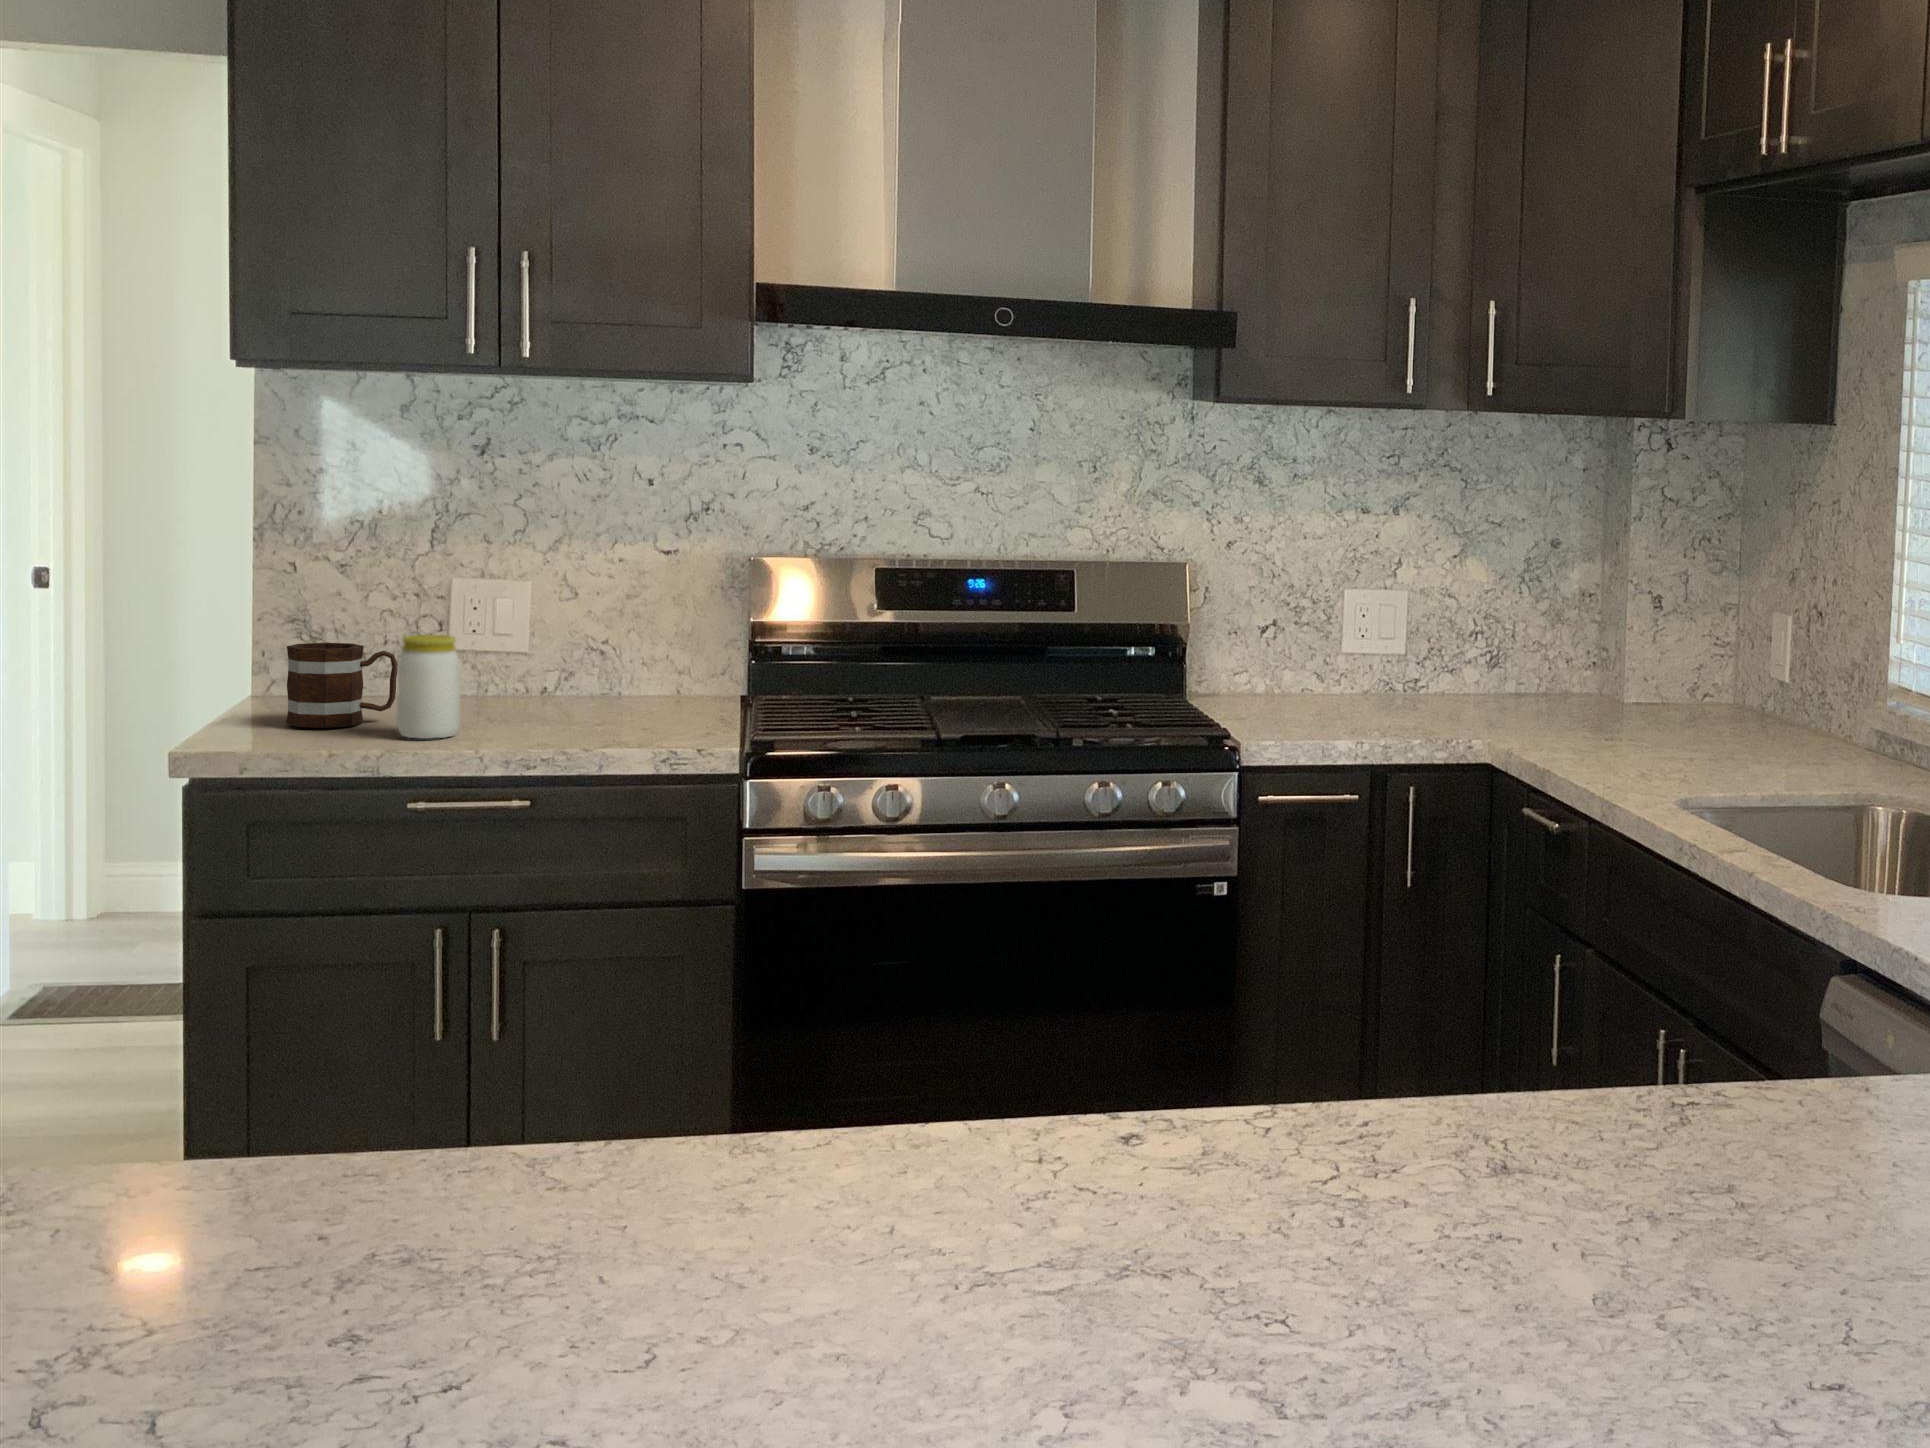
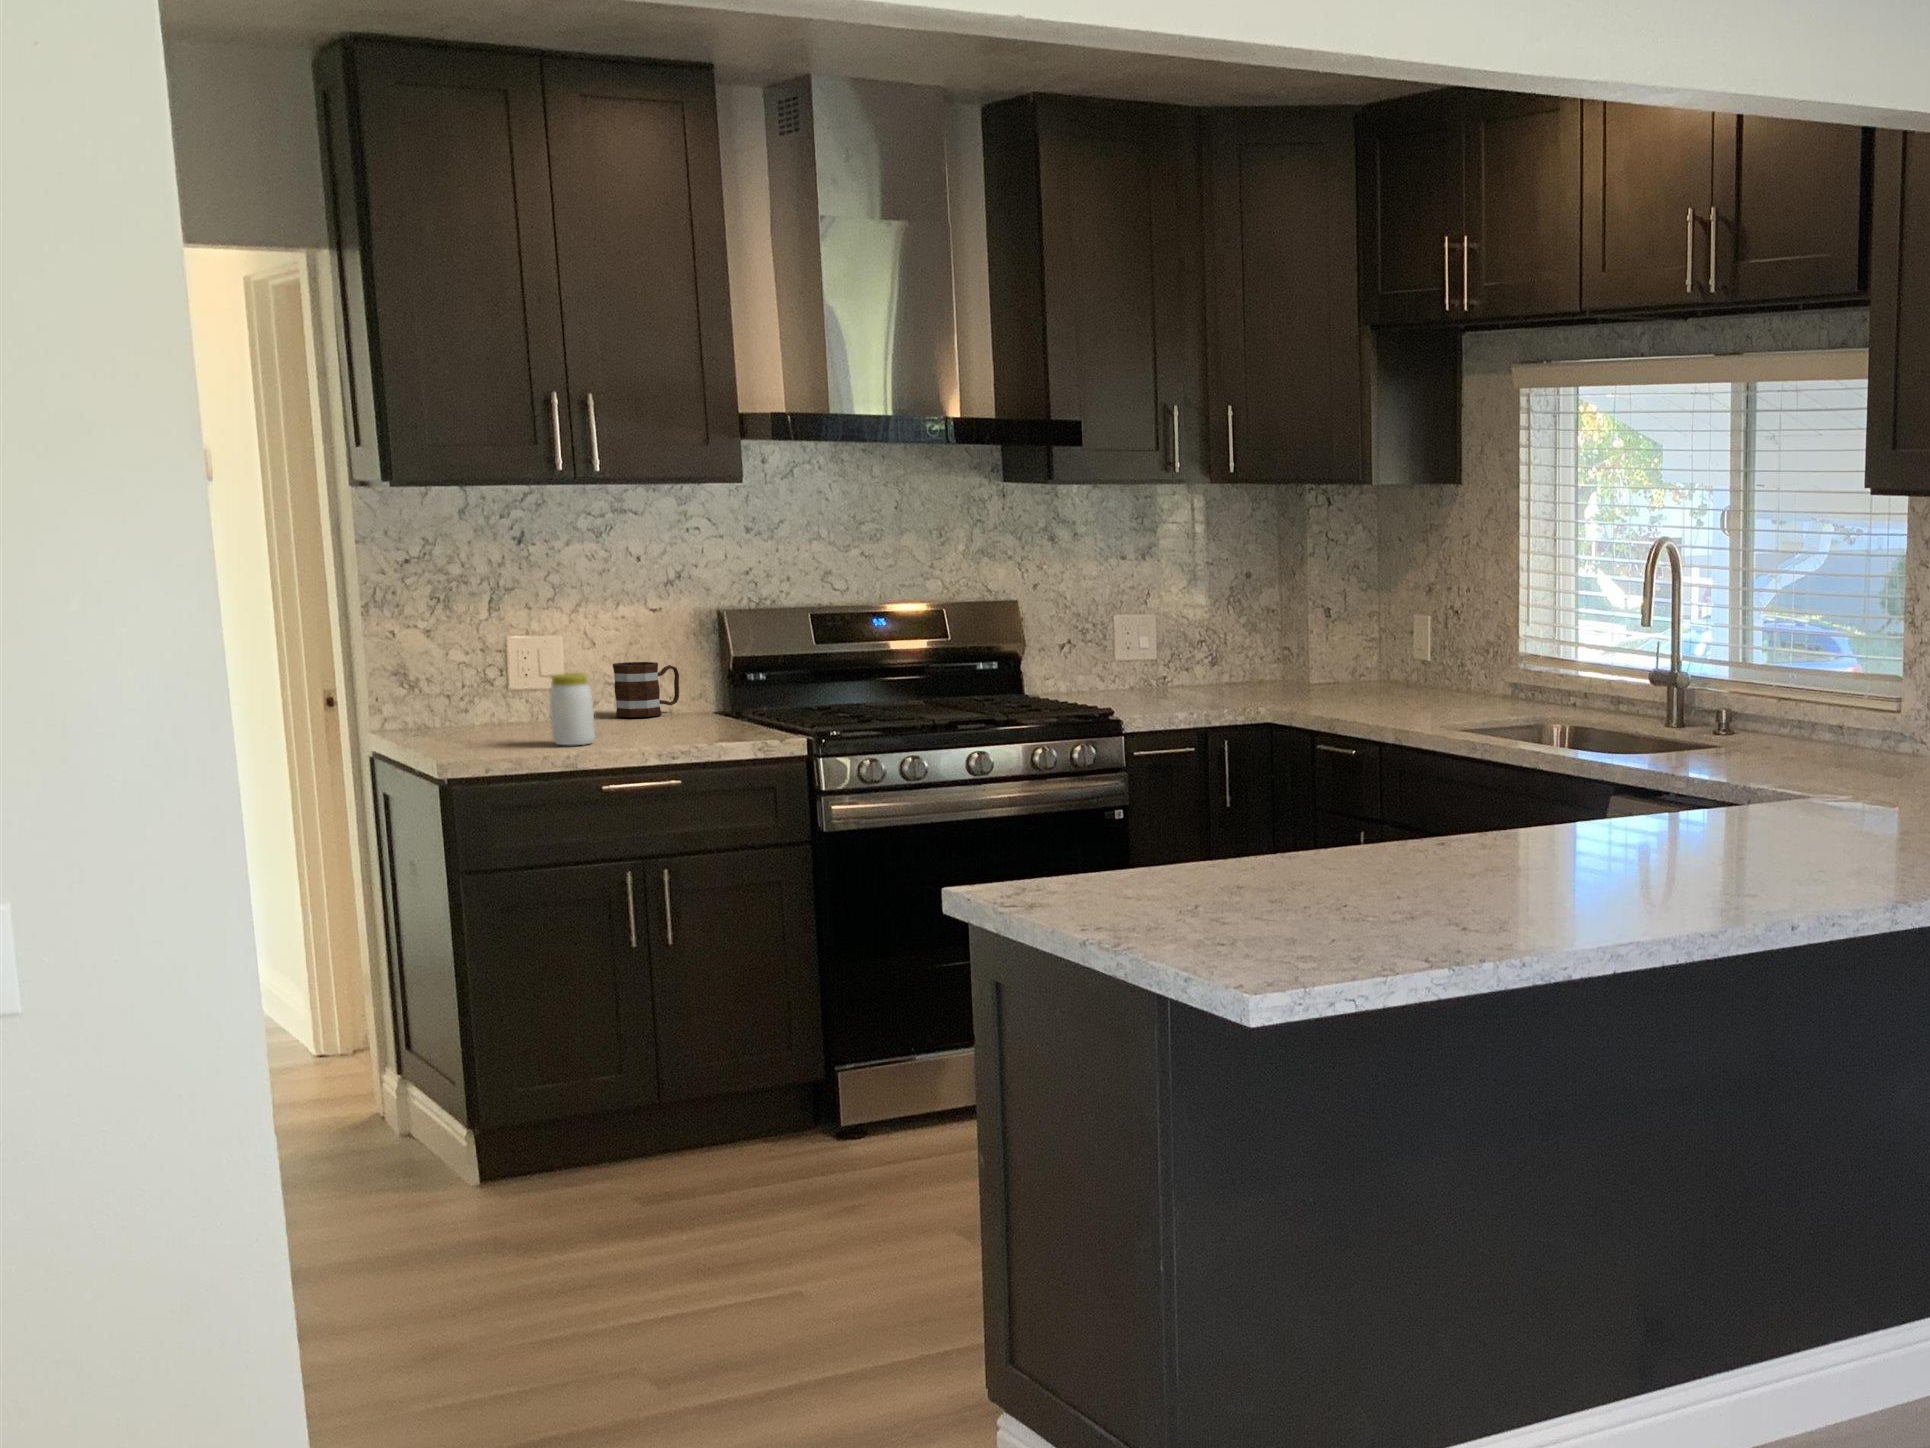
mug: present [286,643,398,728] -> present [613,662,679,717]

